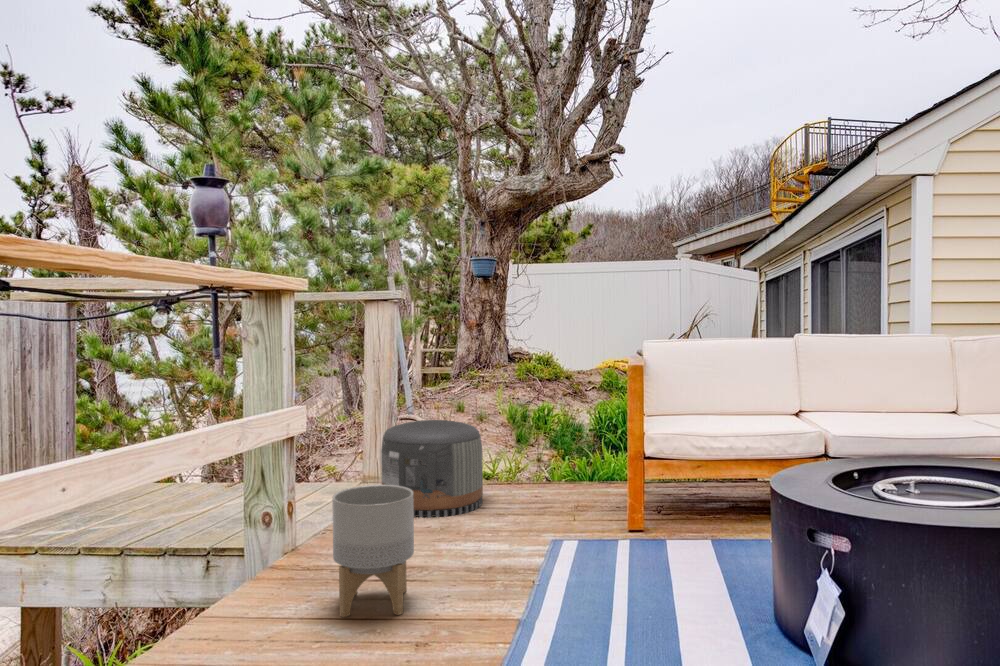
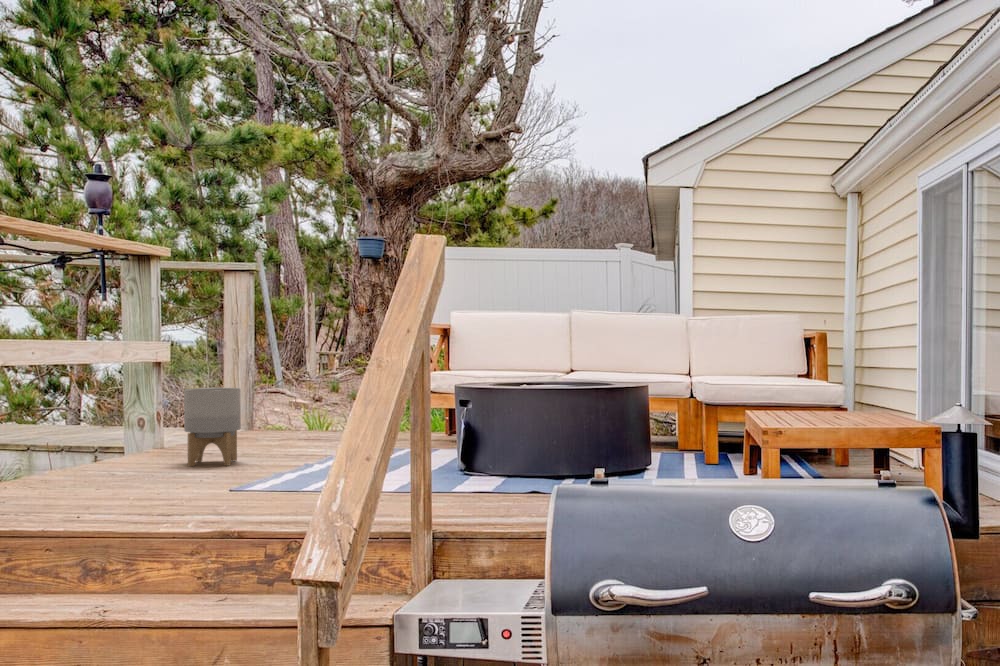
pouf: present [381,420,483,518] -> none [237,370,323,443]

